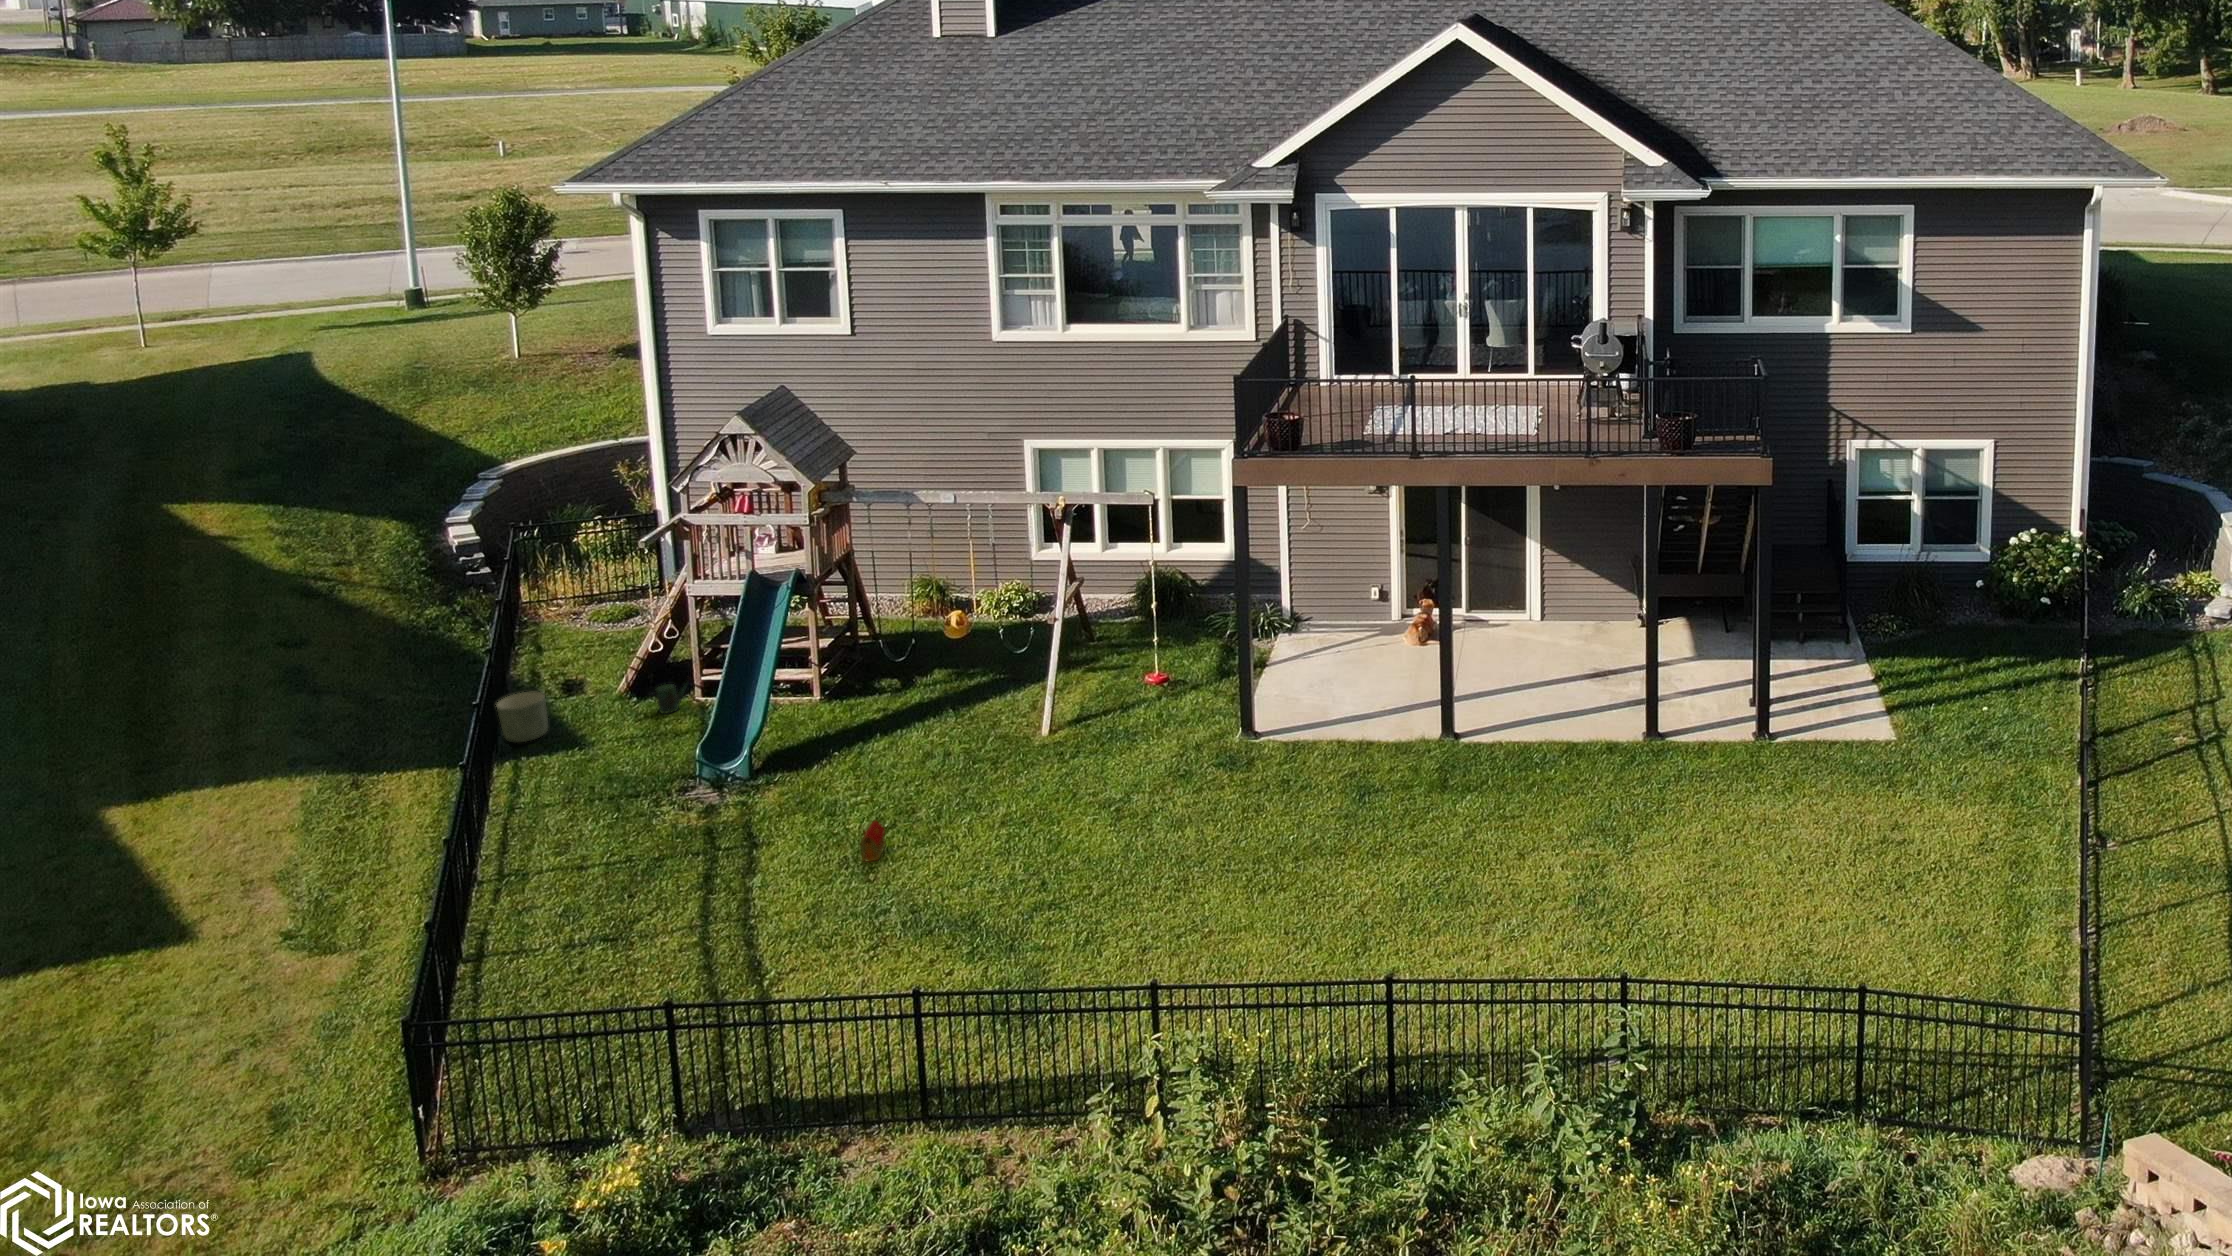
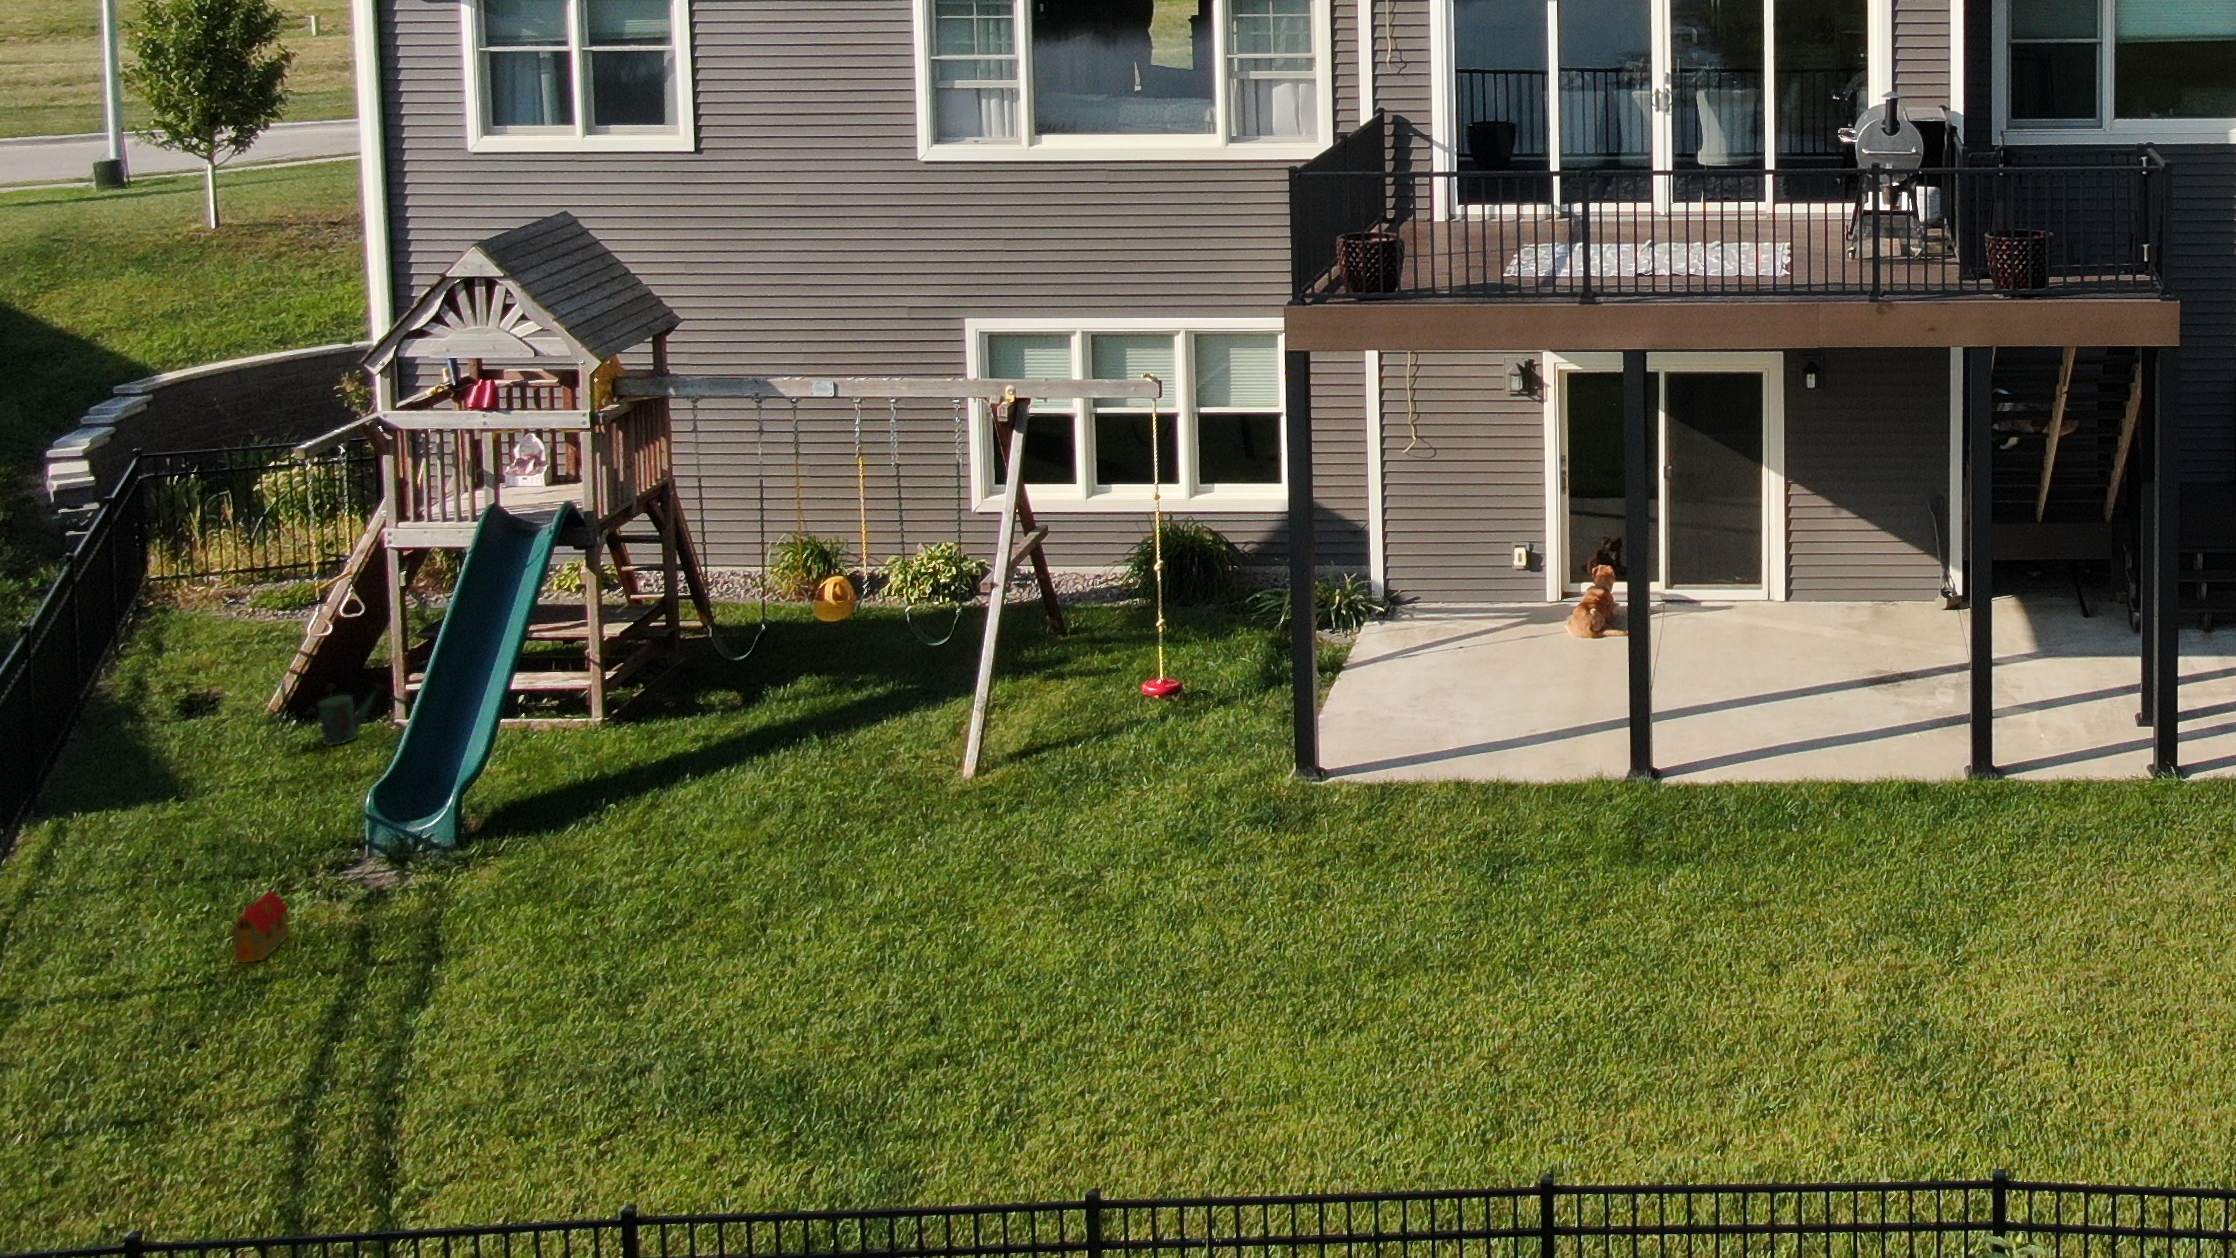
planter: present [497,692,548,743] -> none [33,705,124,791]
toy house: present [860,821,886,862] -> present [230,891,290,962]

